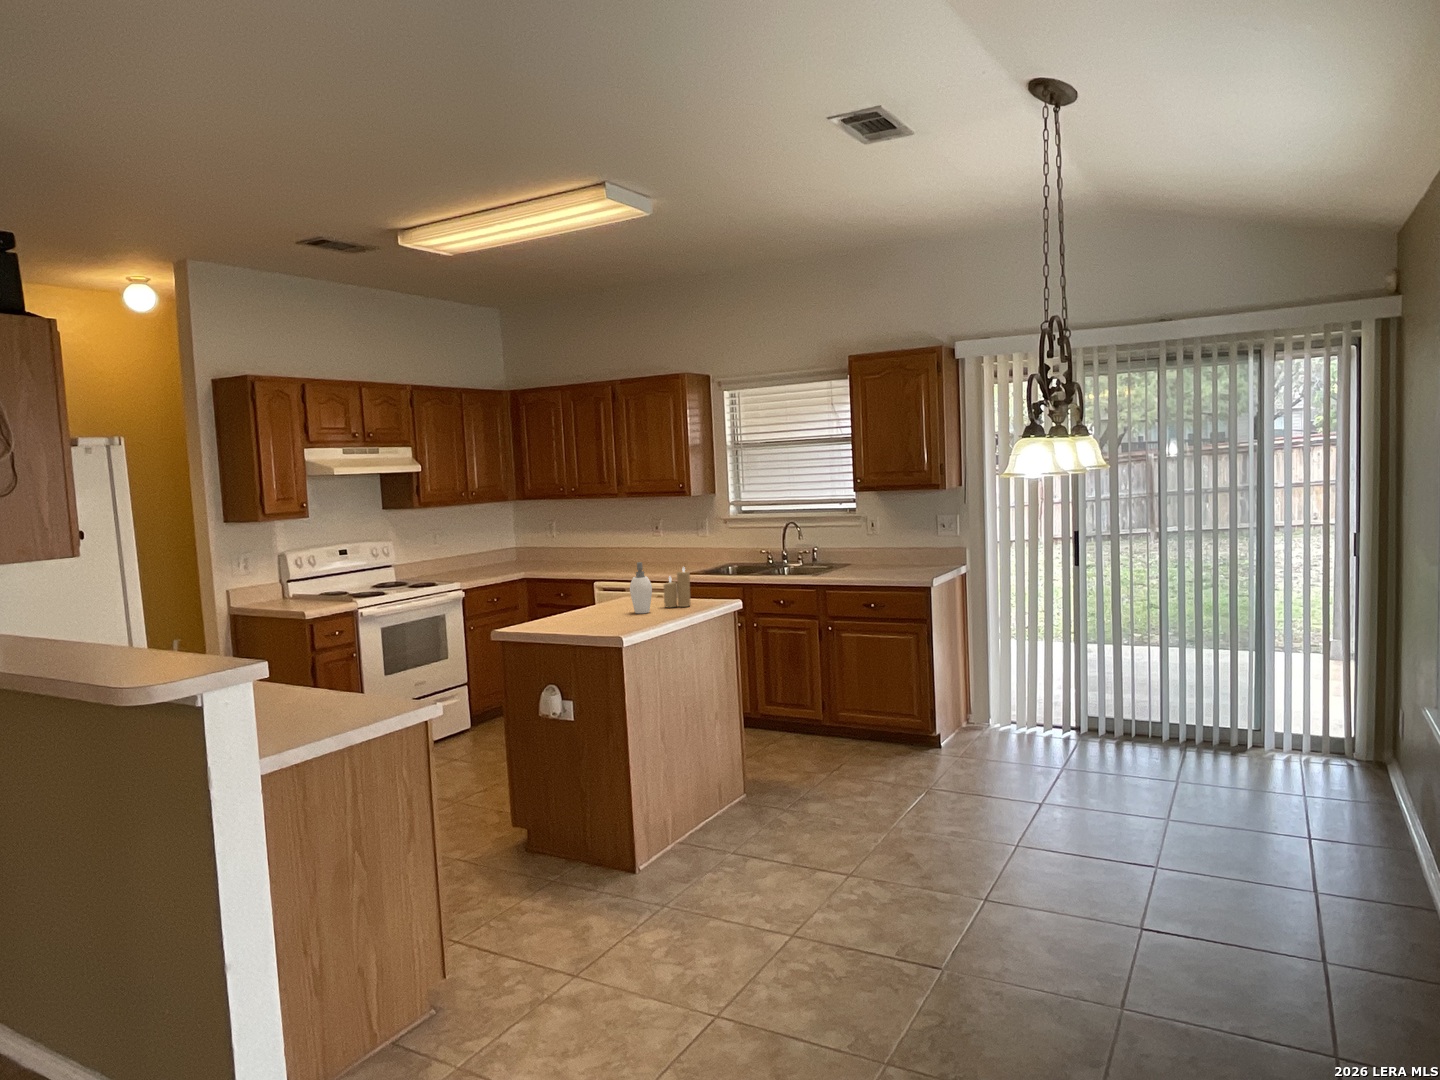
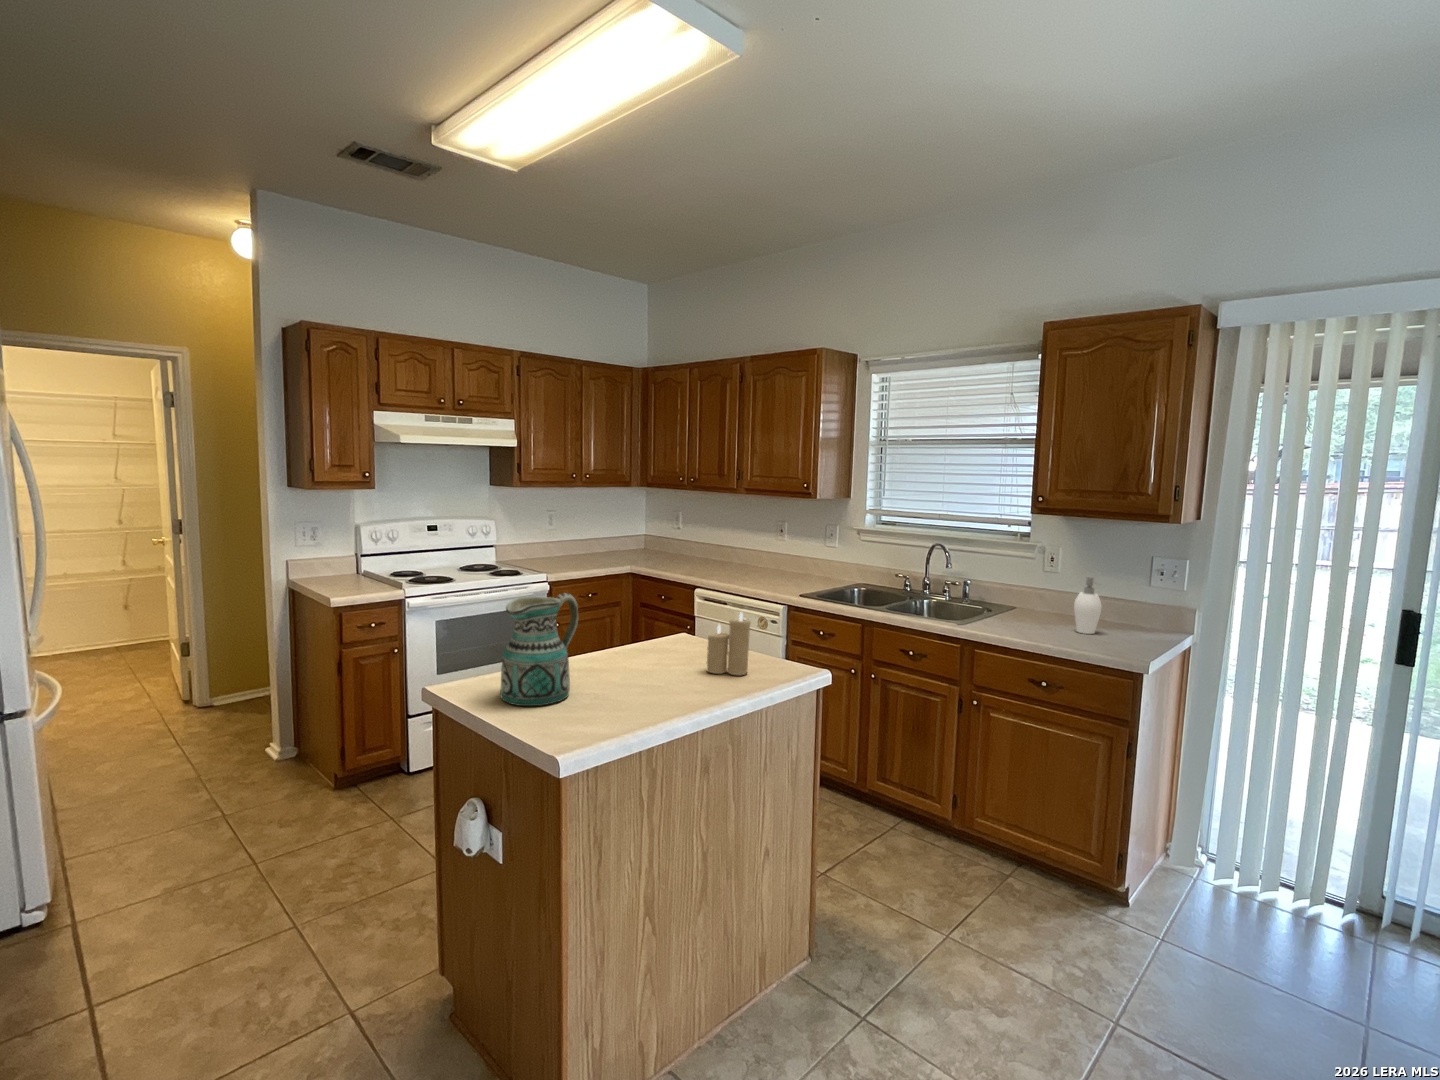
ceramic pitcher: none [553,562,595,628] -> present [500,593,578,706]
soap dispenser: present [630,562,652,613] -> present [1074,577,1102,634]

